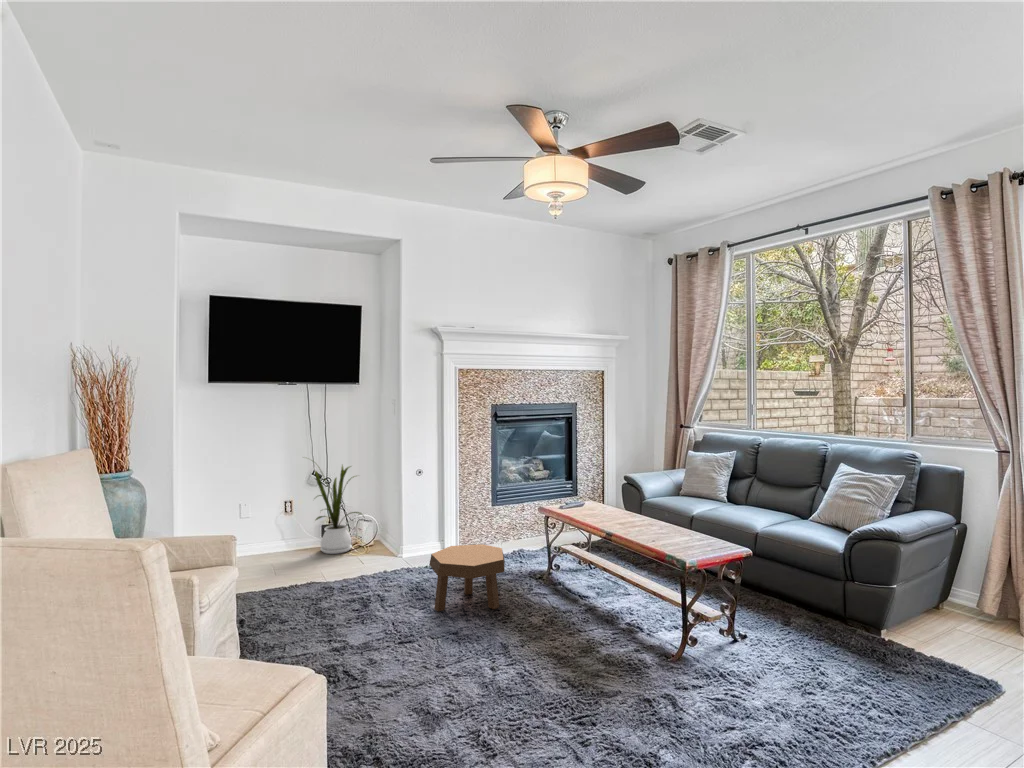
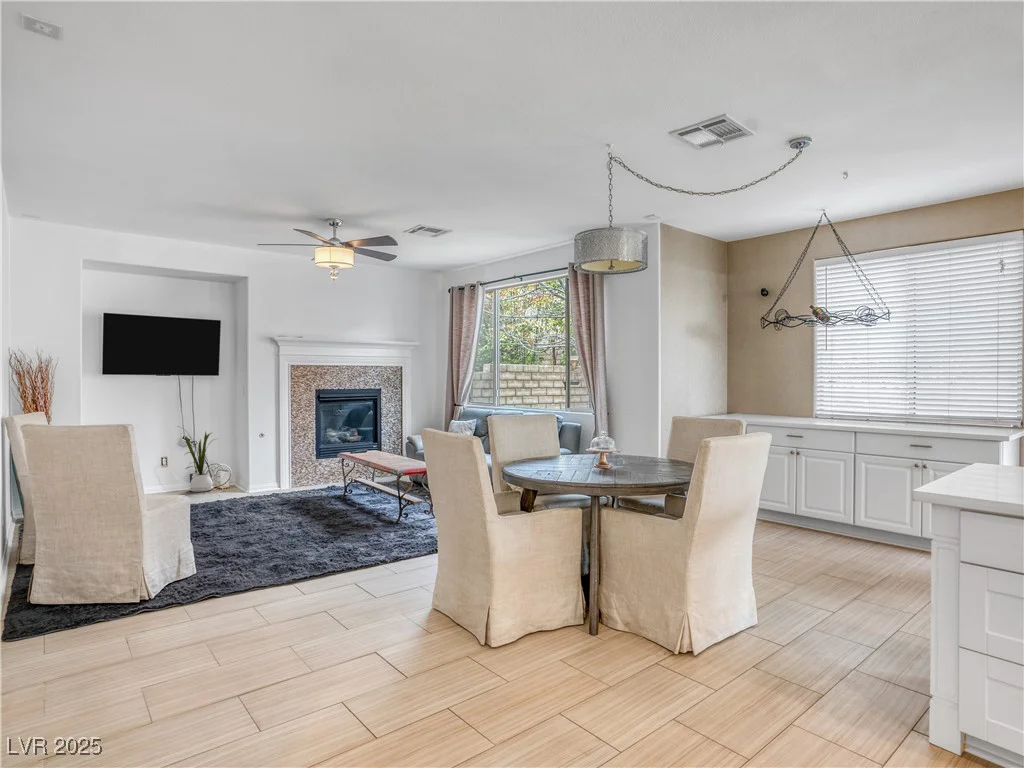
footstool: present [429,544,505,611] -> none [260,476,310,512]

